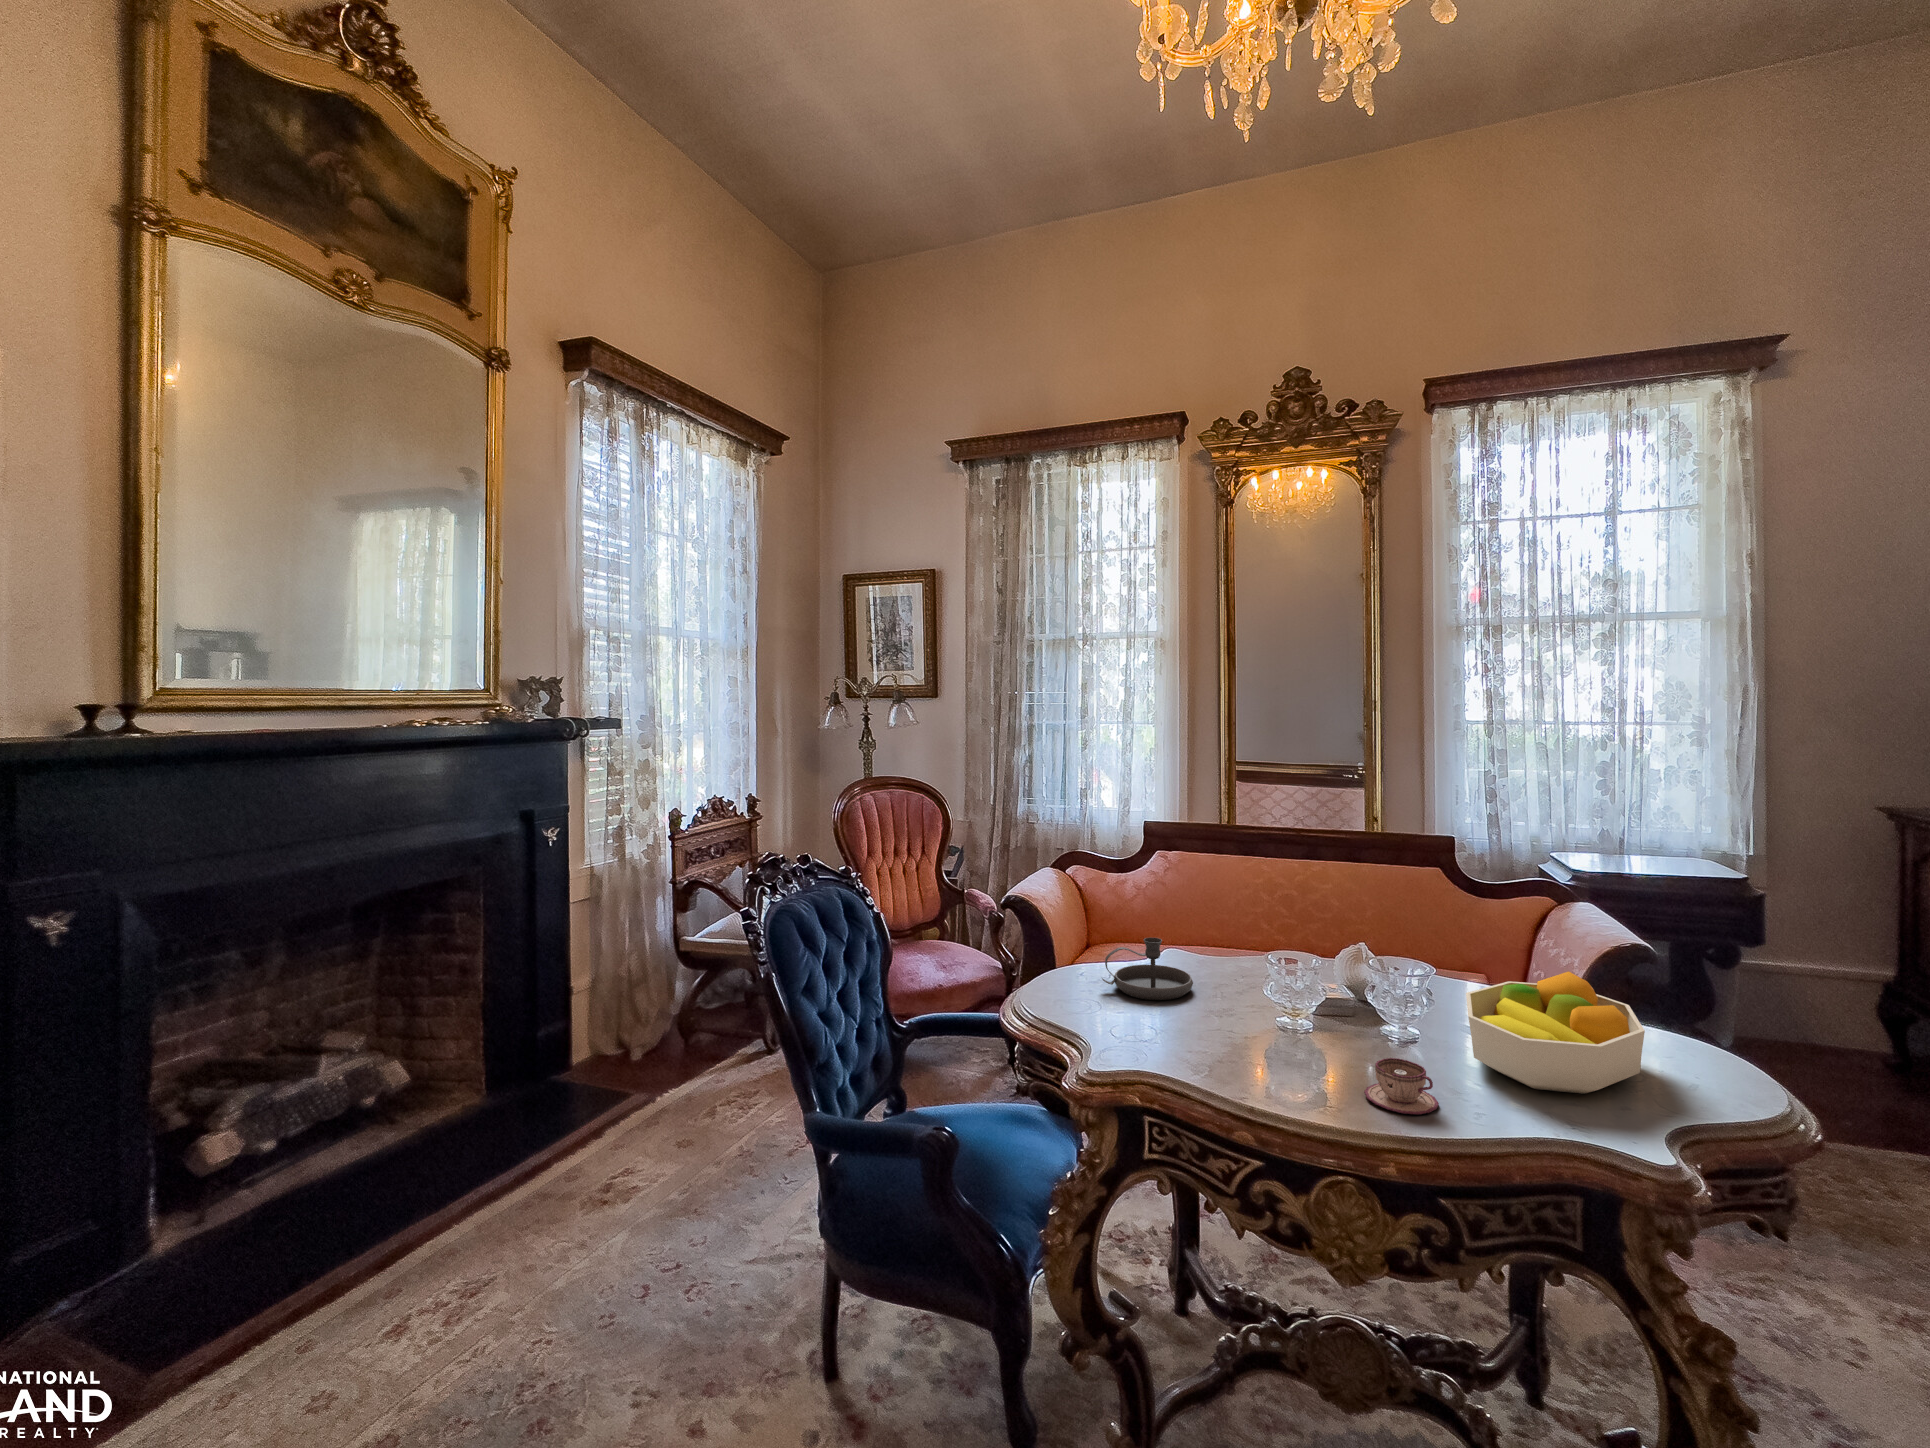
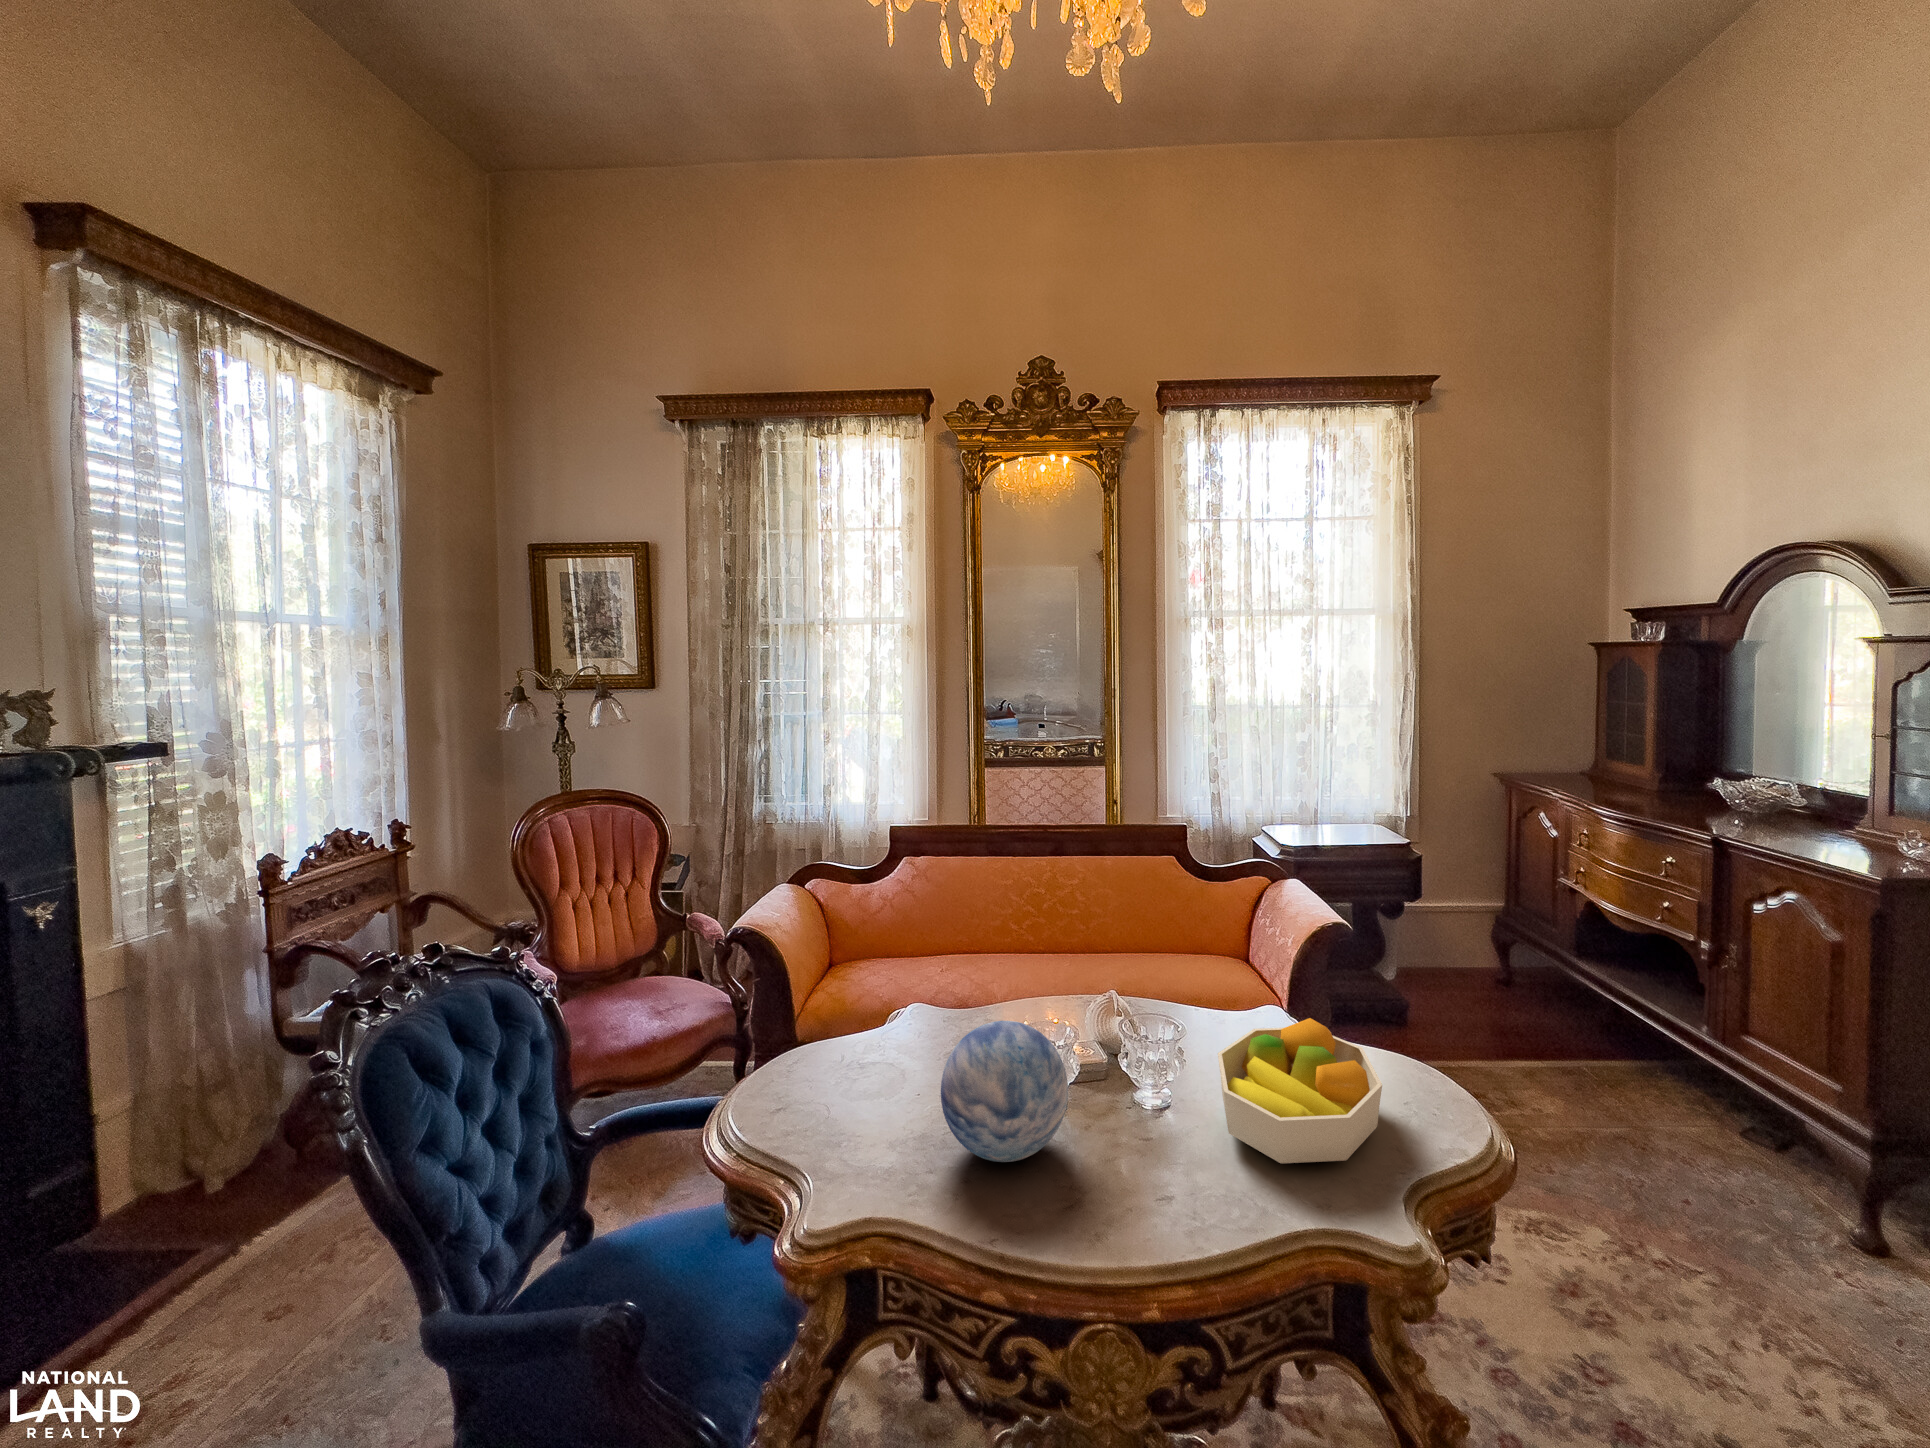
decorative orb: none [1197,935,1313,1053] -> present [941,1021,1068,1162]
candlestick: present [1102,938,1193,1000] -> none [831,1010,937,1088]
teacup: present [1364,1058,1439,1115] -> none [1124,1159,1200,1233]

